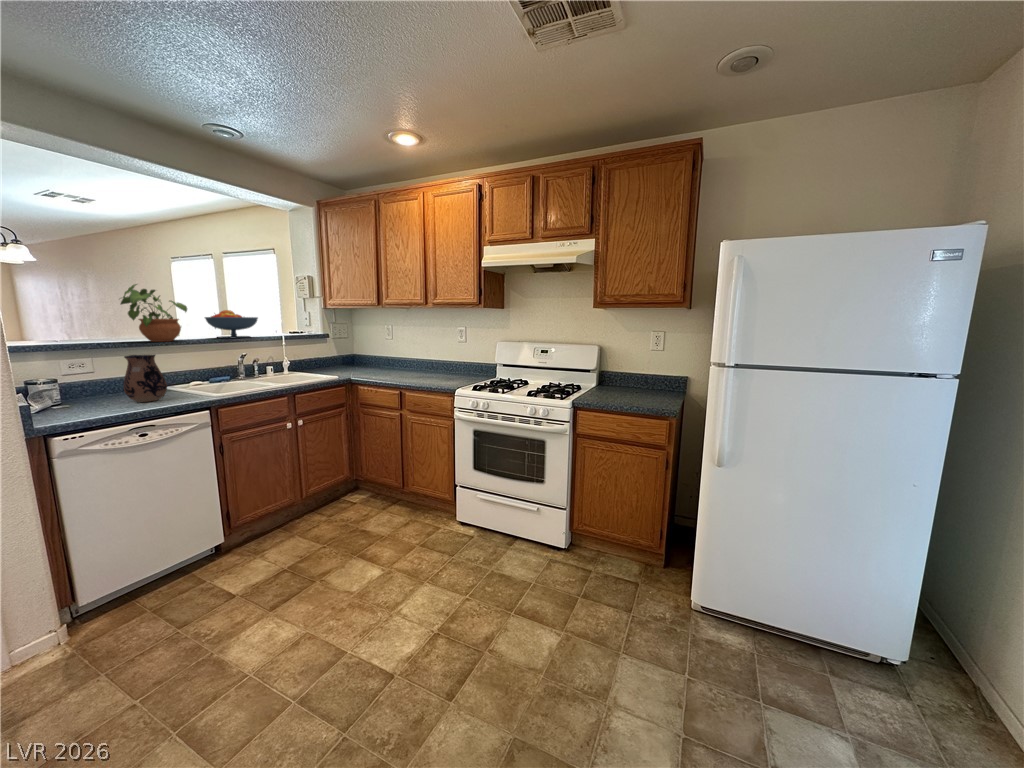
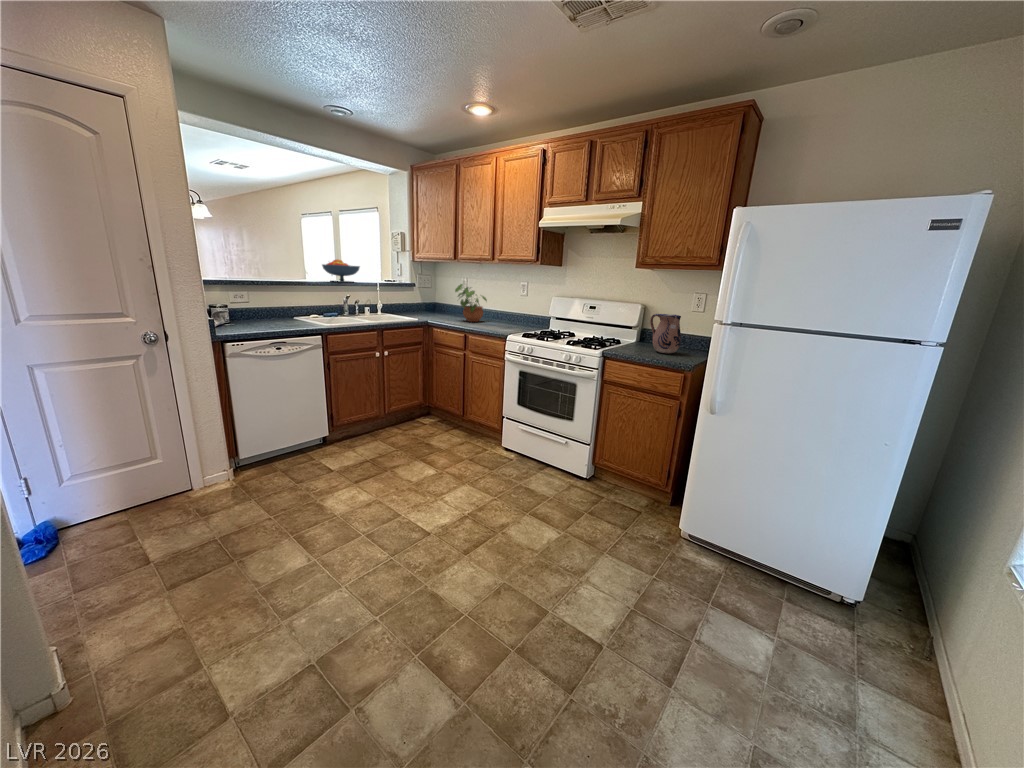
potted plant: present [121,284,187,342] -> present [455,284,487,322]
ceramic pitcher: present [124,355,167,402] -> present [650,314,681,353]

